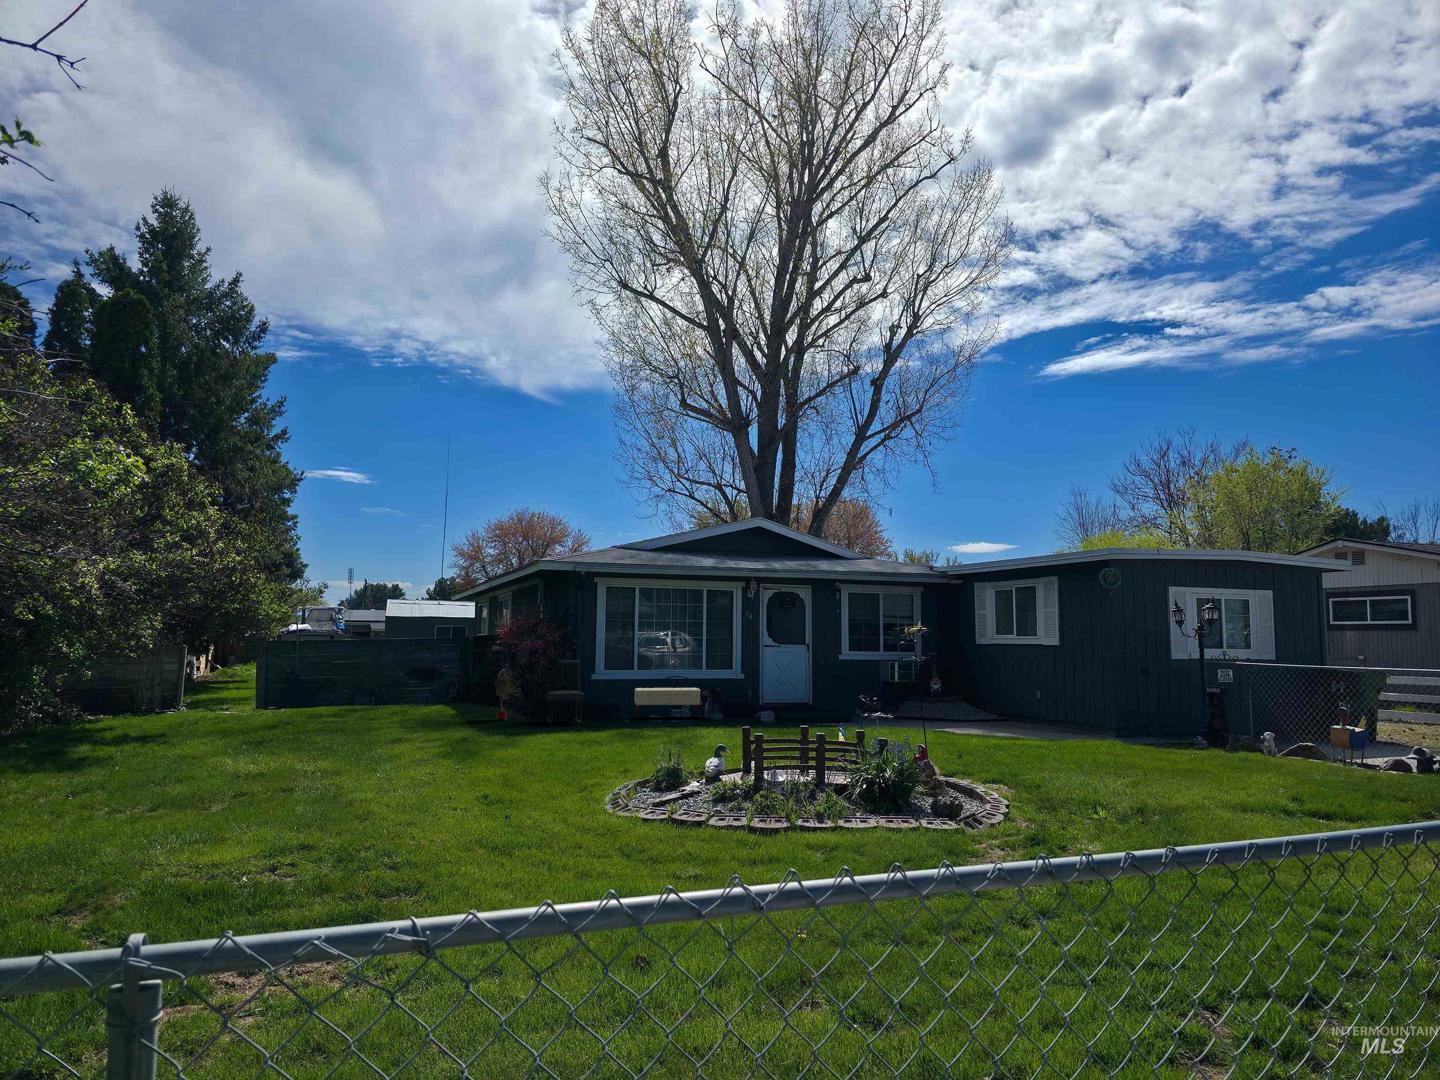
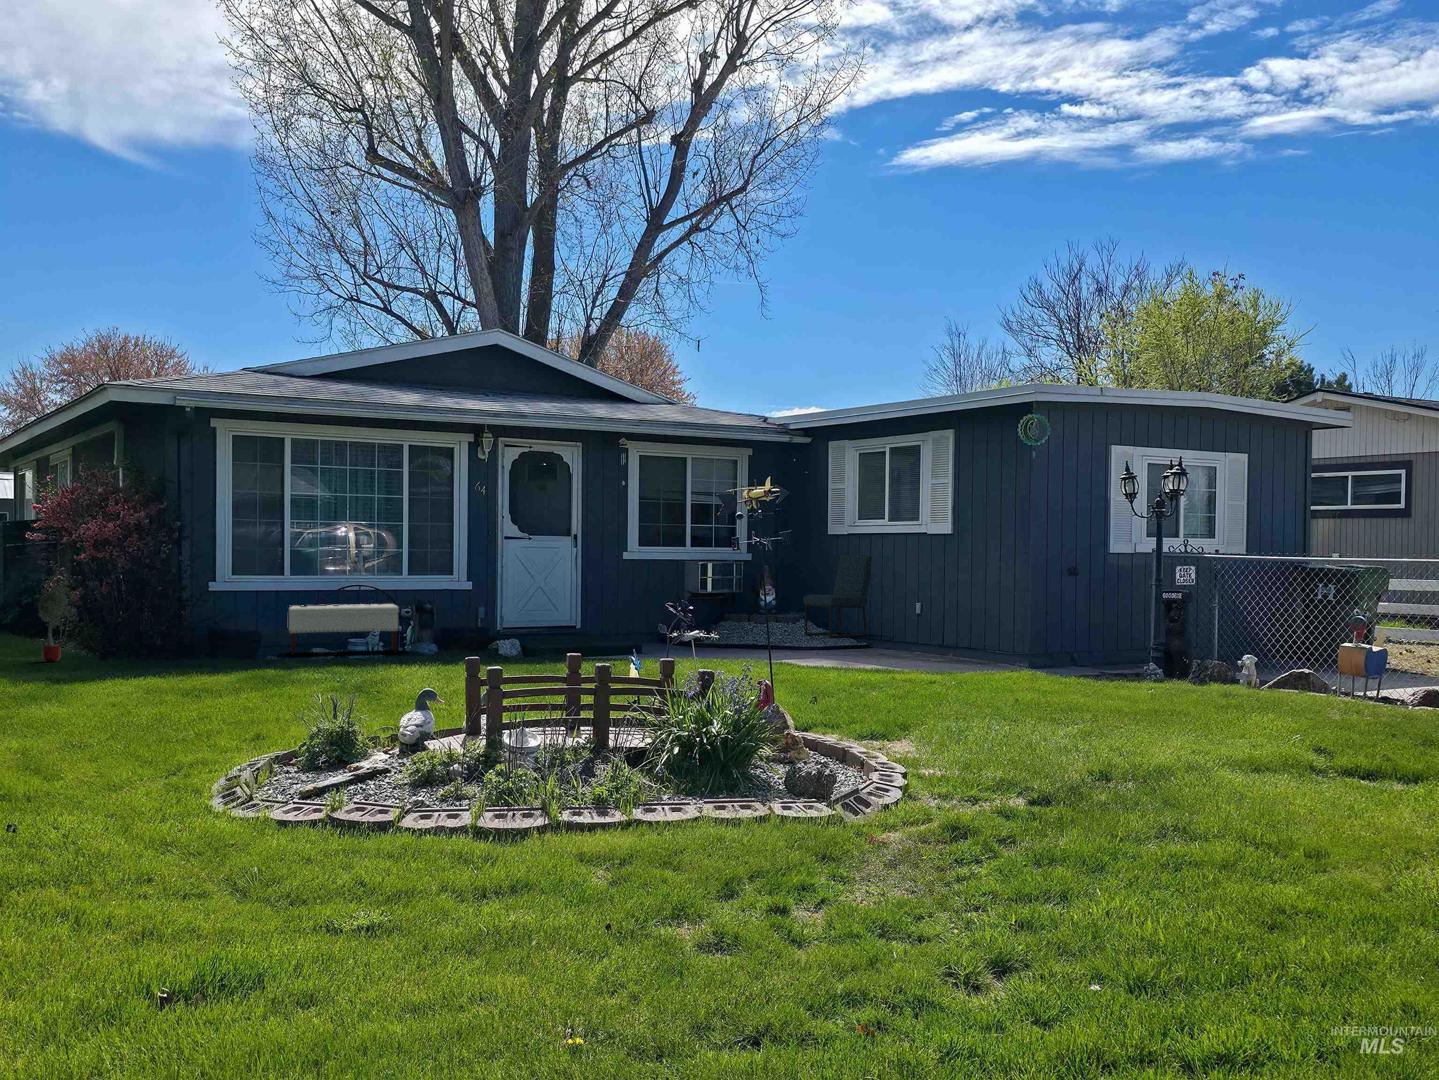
chair: present [547,660,584,724] -> present [804,555,872,638]

